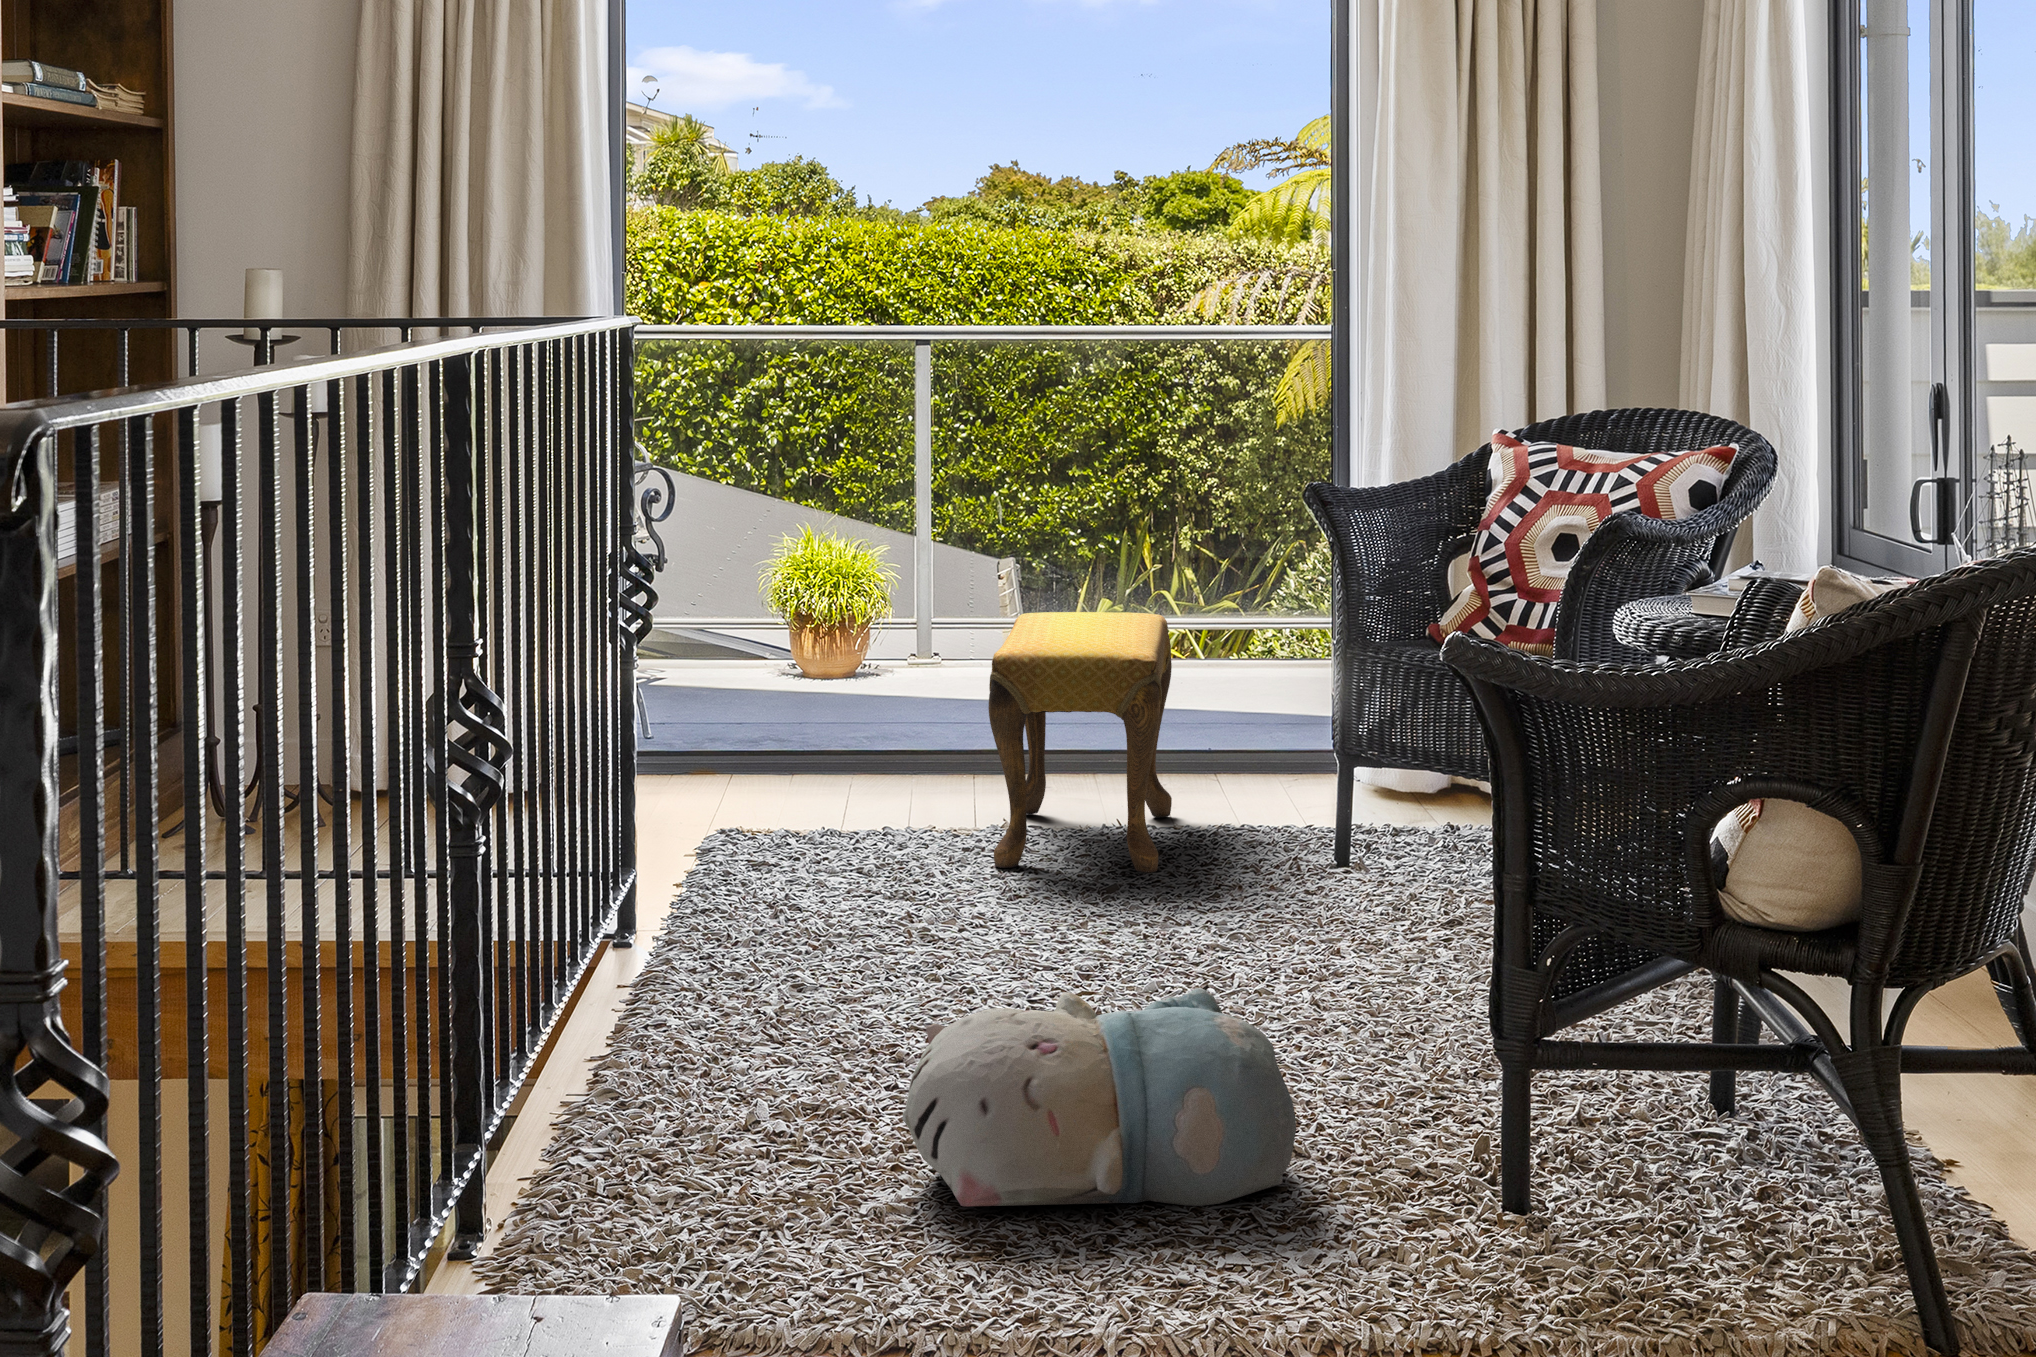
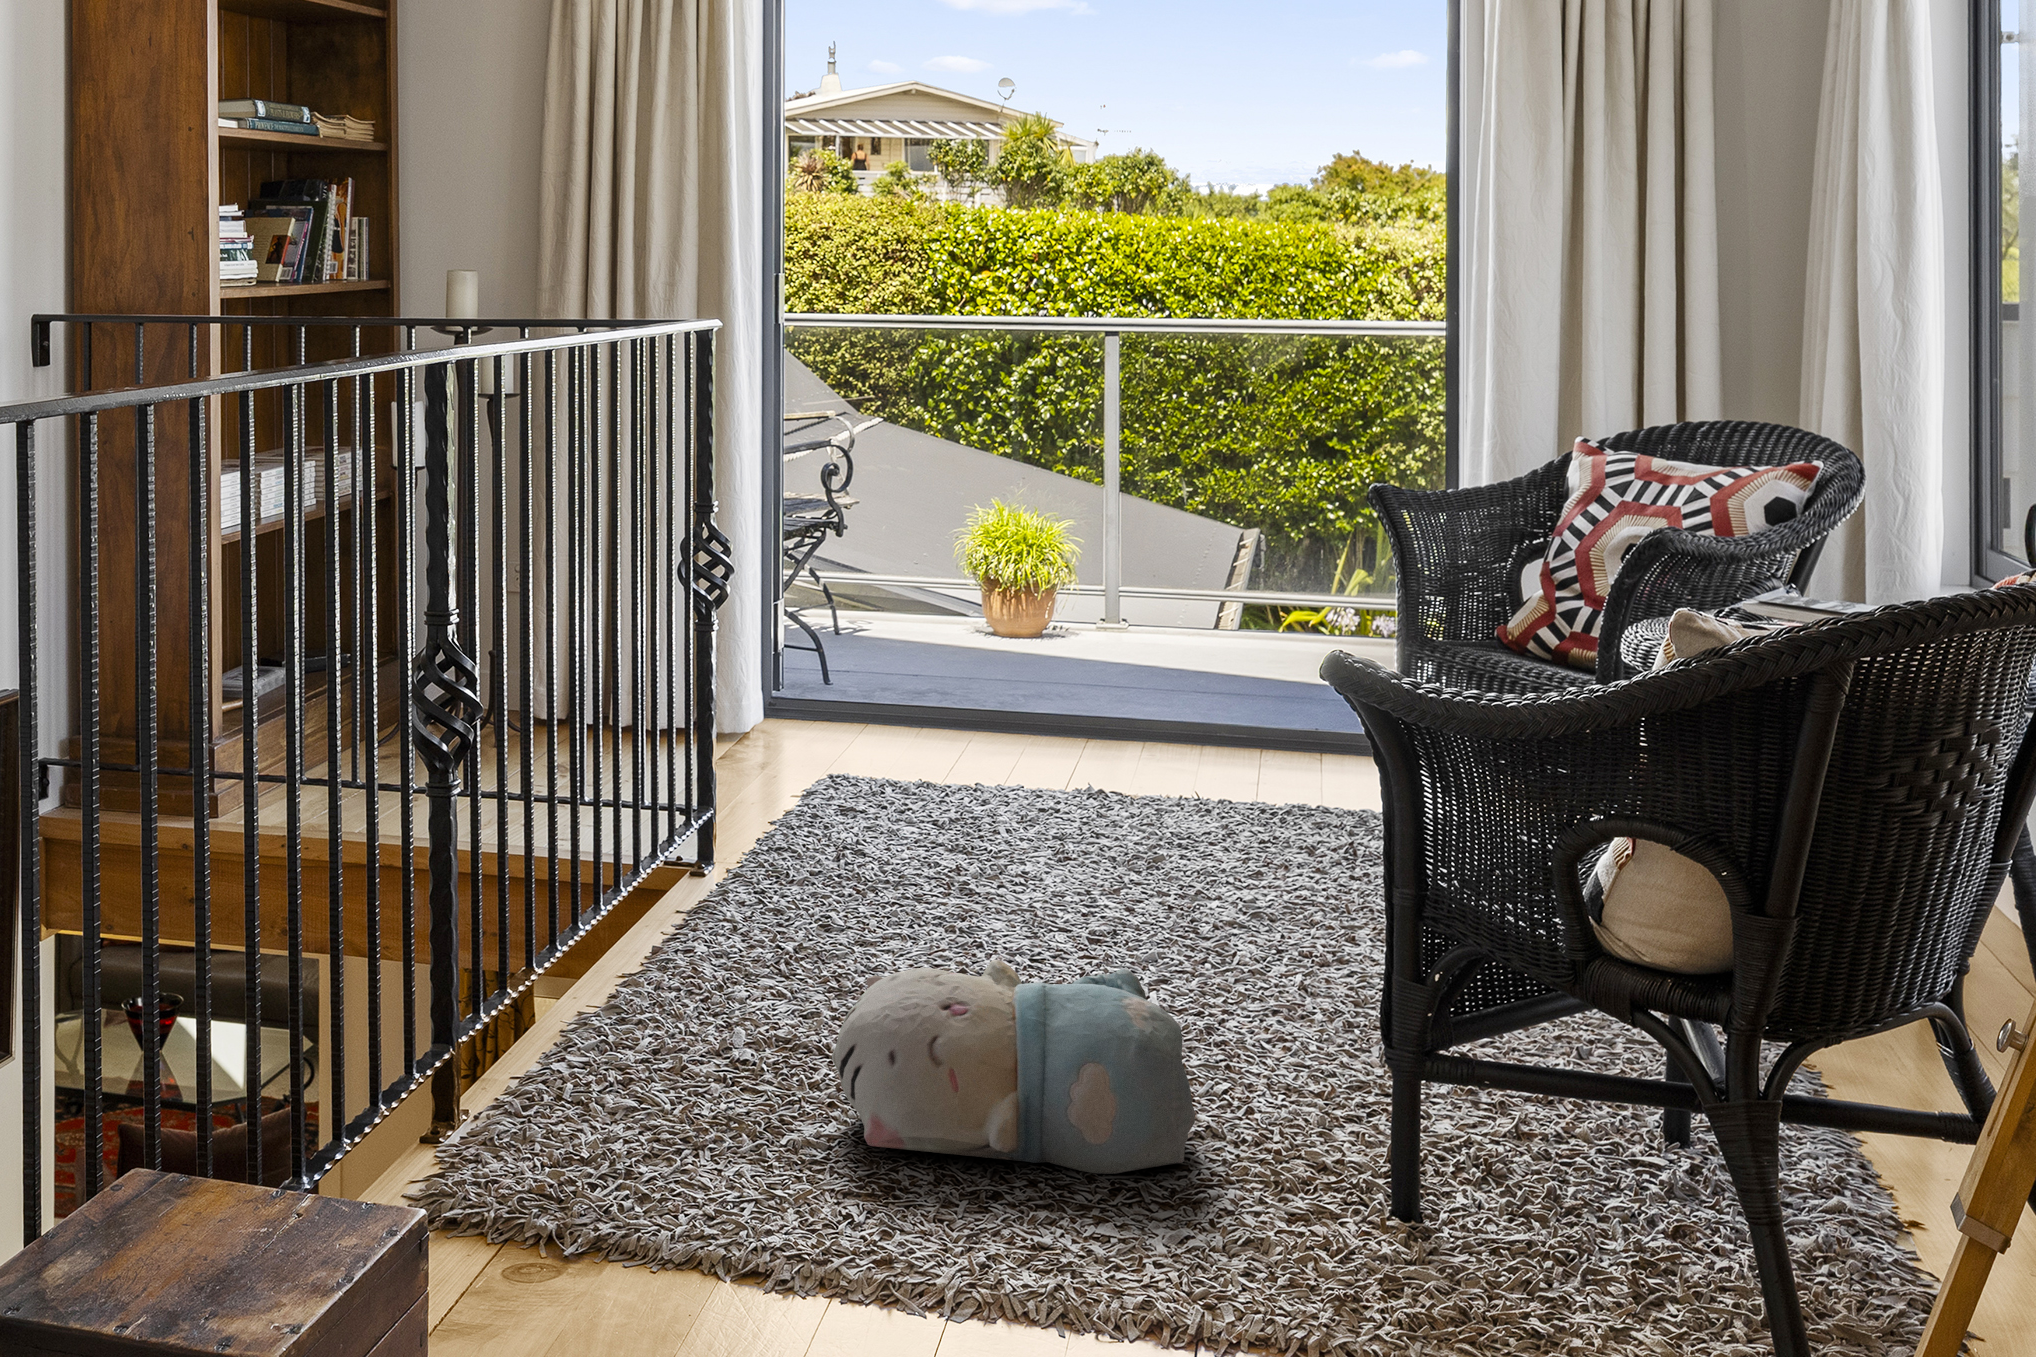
footstool: present [988,612,1172,872] -> none [1058,595,1257,848]

